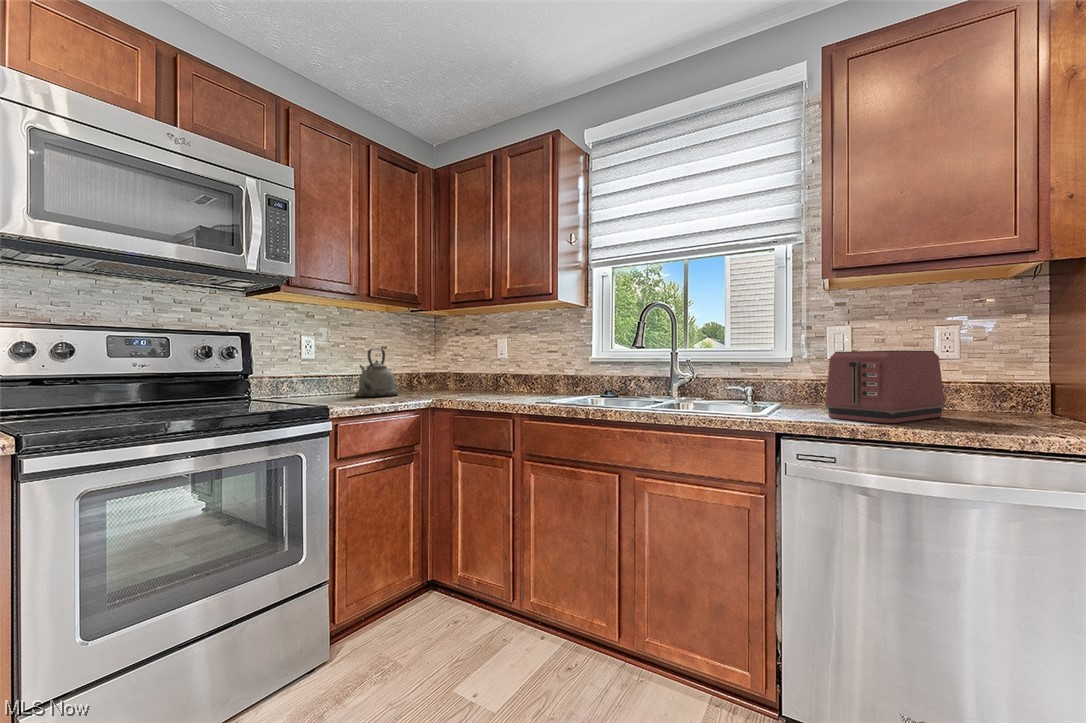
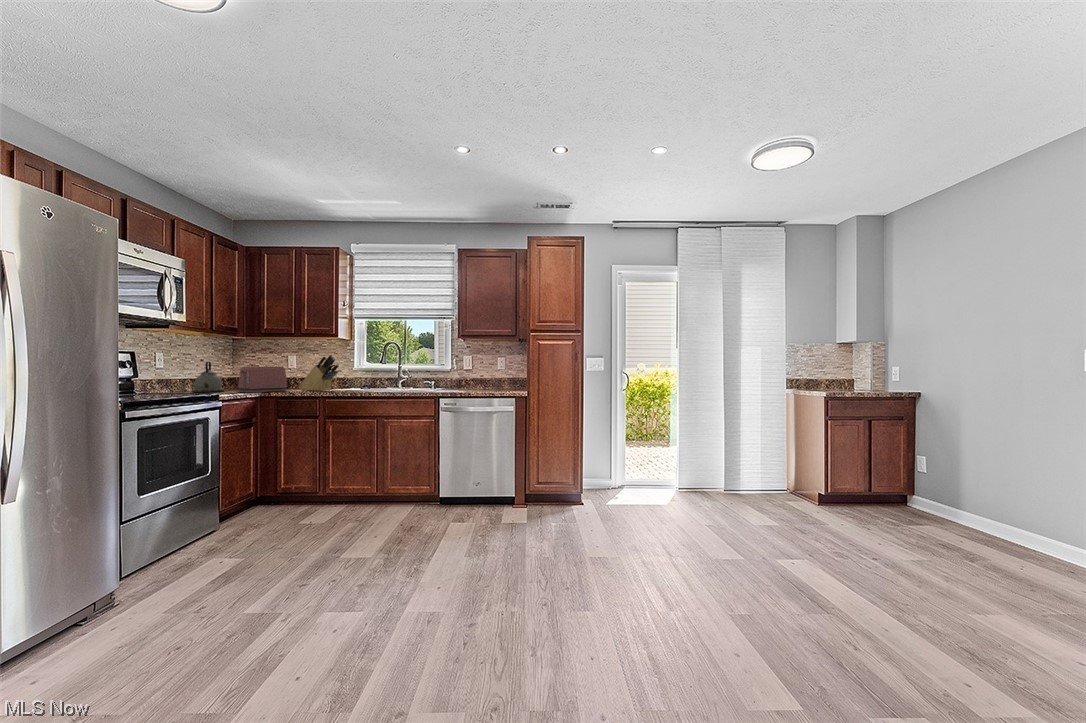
knife block: none [494,332,554,401] -> present [299,355,339,391]
toaster: present [825,351,945,423] -> present [238,367,287,392]

